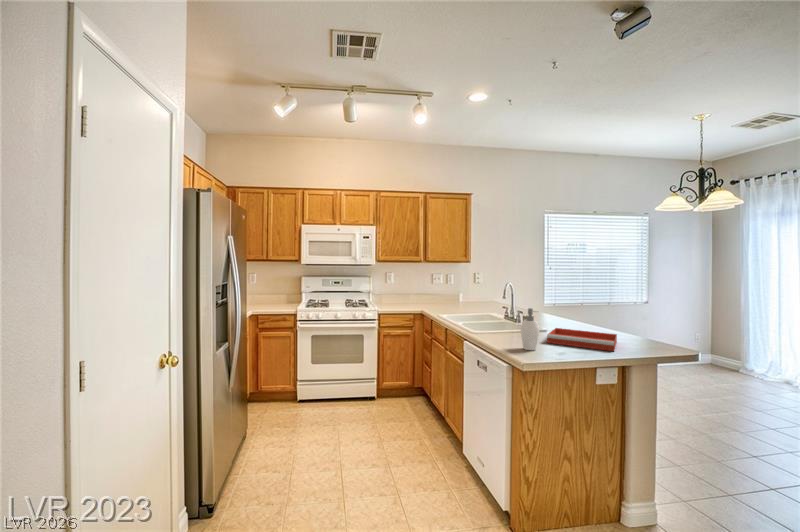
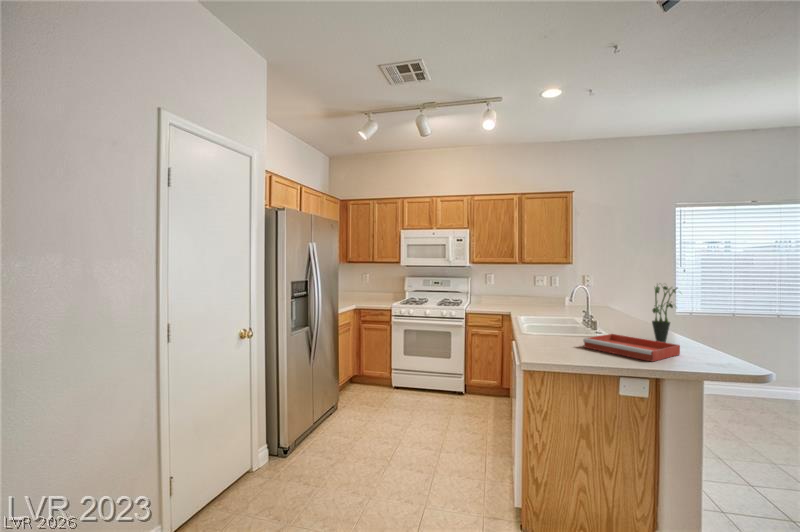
potted plant: none [578,282,603,332] -> present [652,285,677,342]
soap dispenser: present [520,308,539,350] -> none [540,309,566,352]

